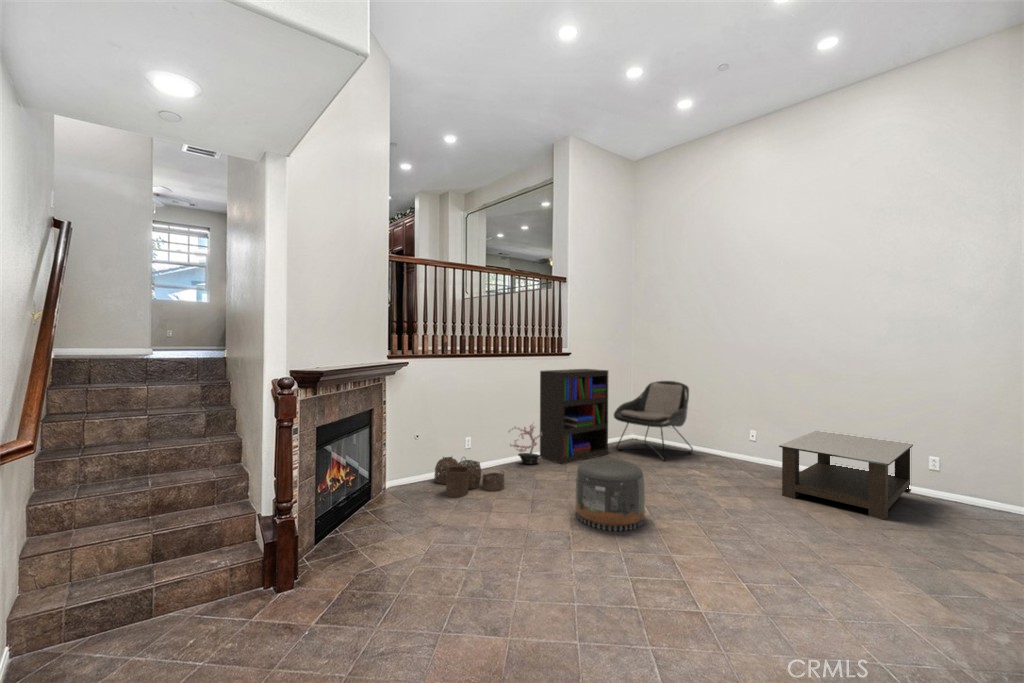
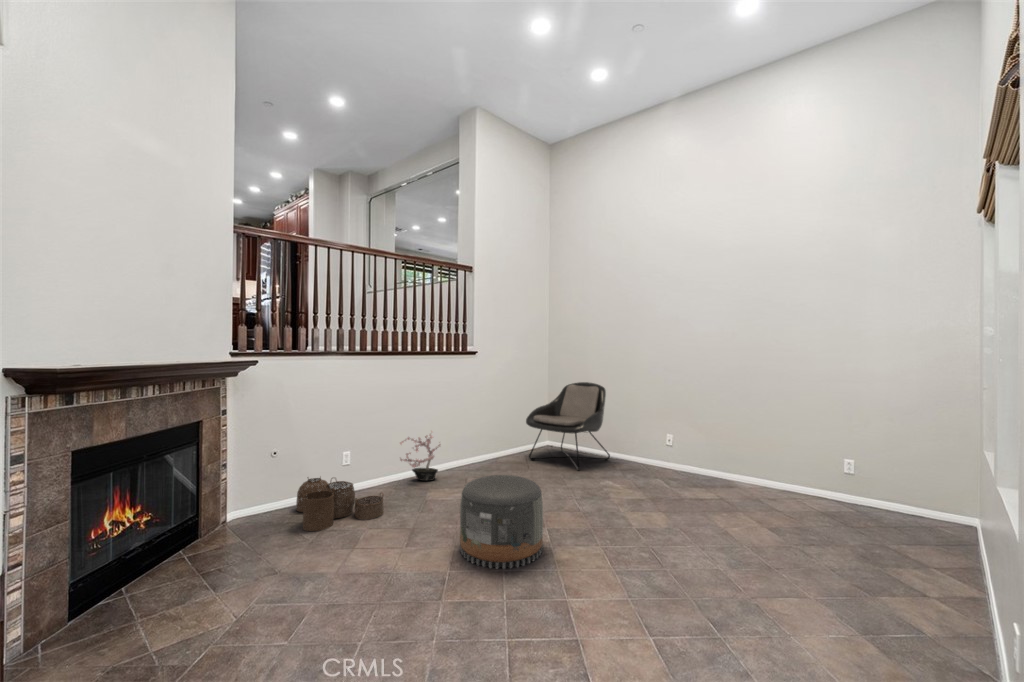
bookshelf: present [540,369,608,464] -> none [440,370,519,480]
coffee table: present [779,431,913,520] -> none [695,432,828,533]

